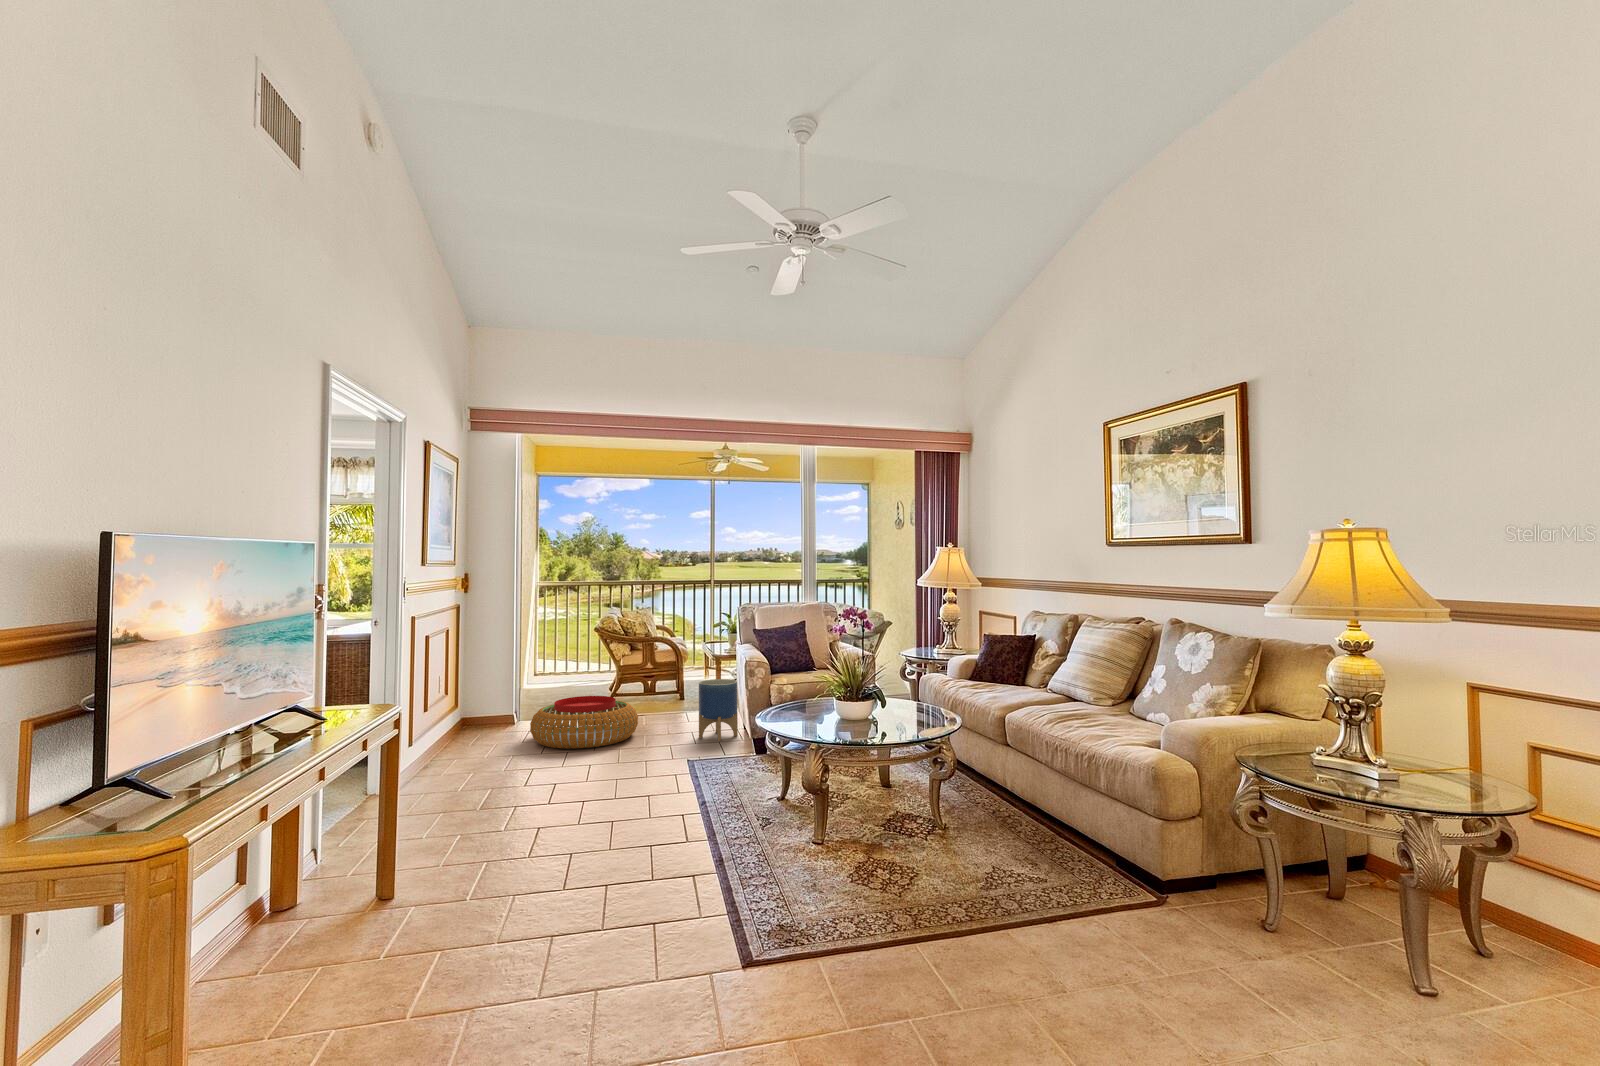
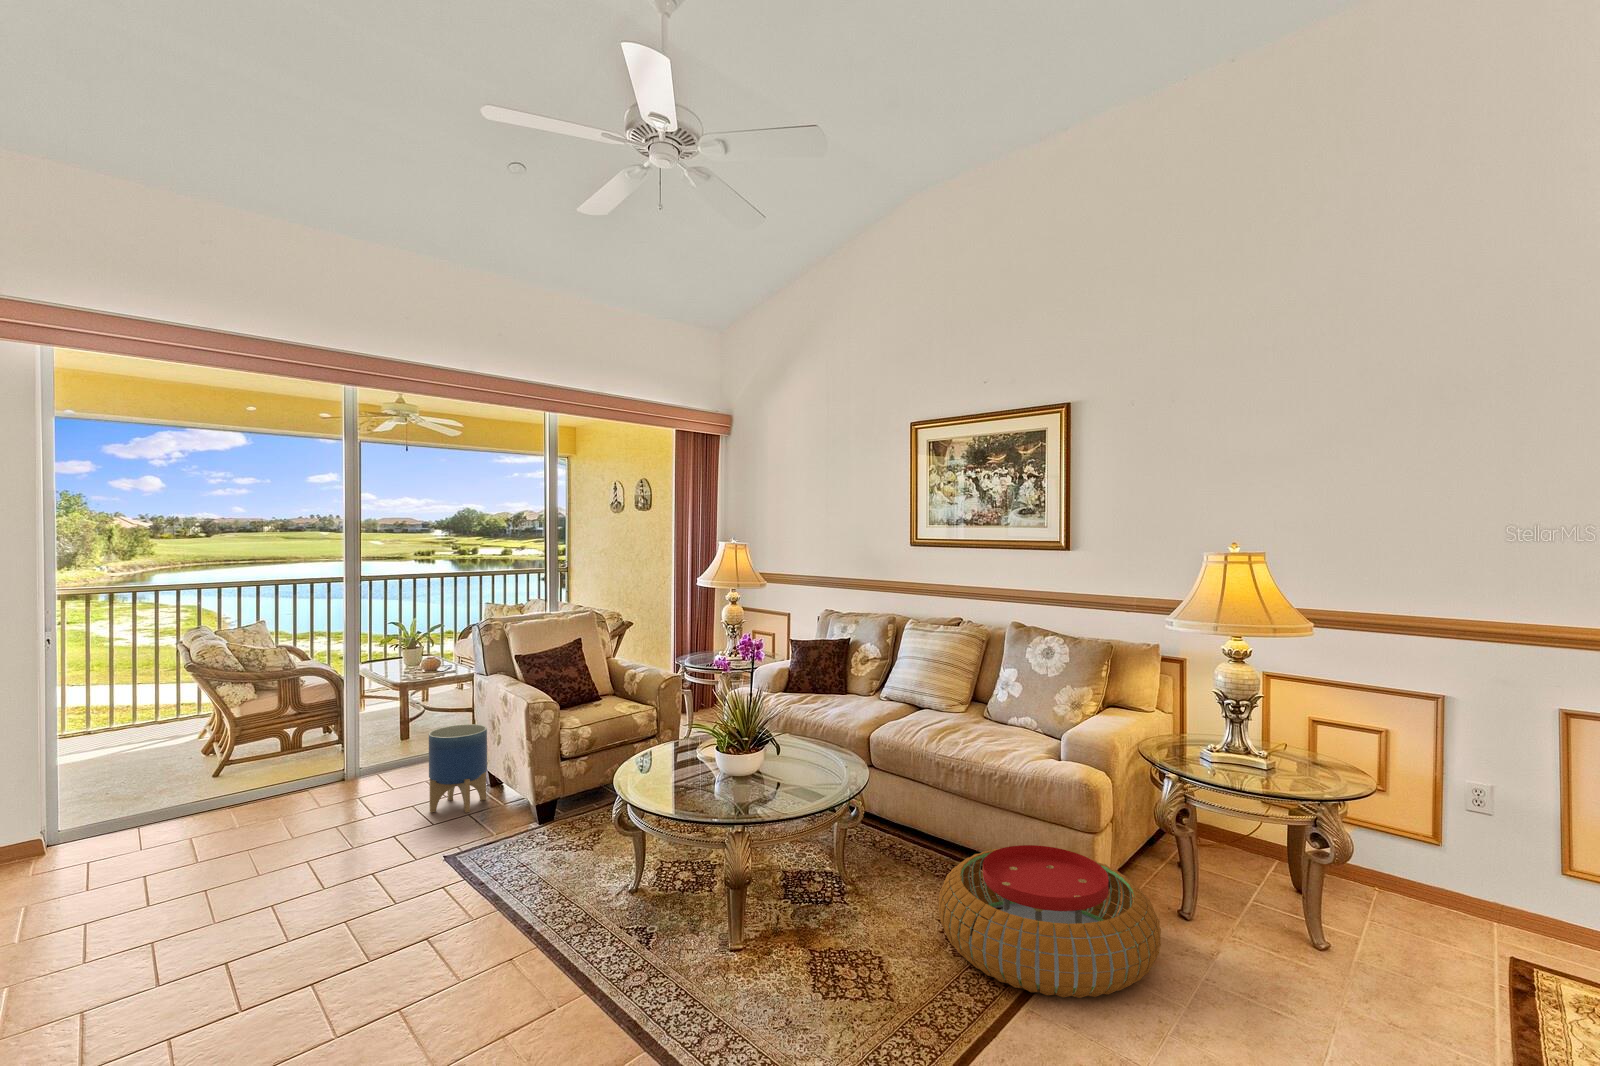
pouf: present [530,696,638,749] -> present [939,845,1161,998]

